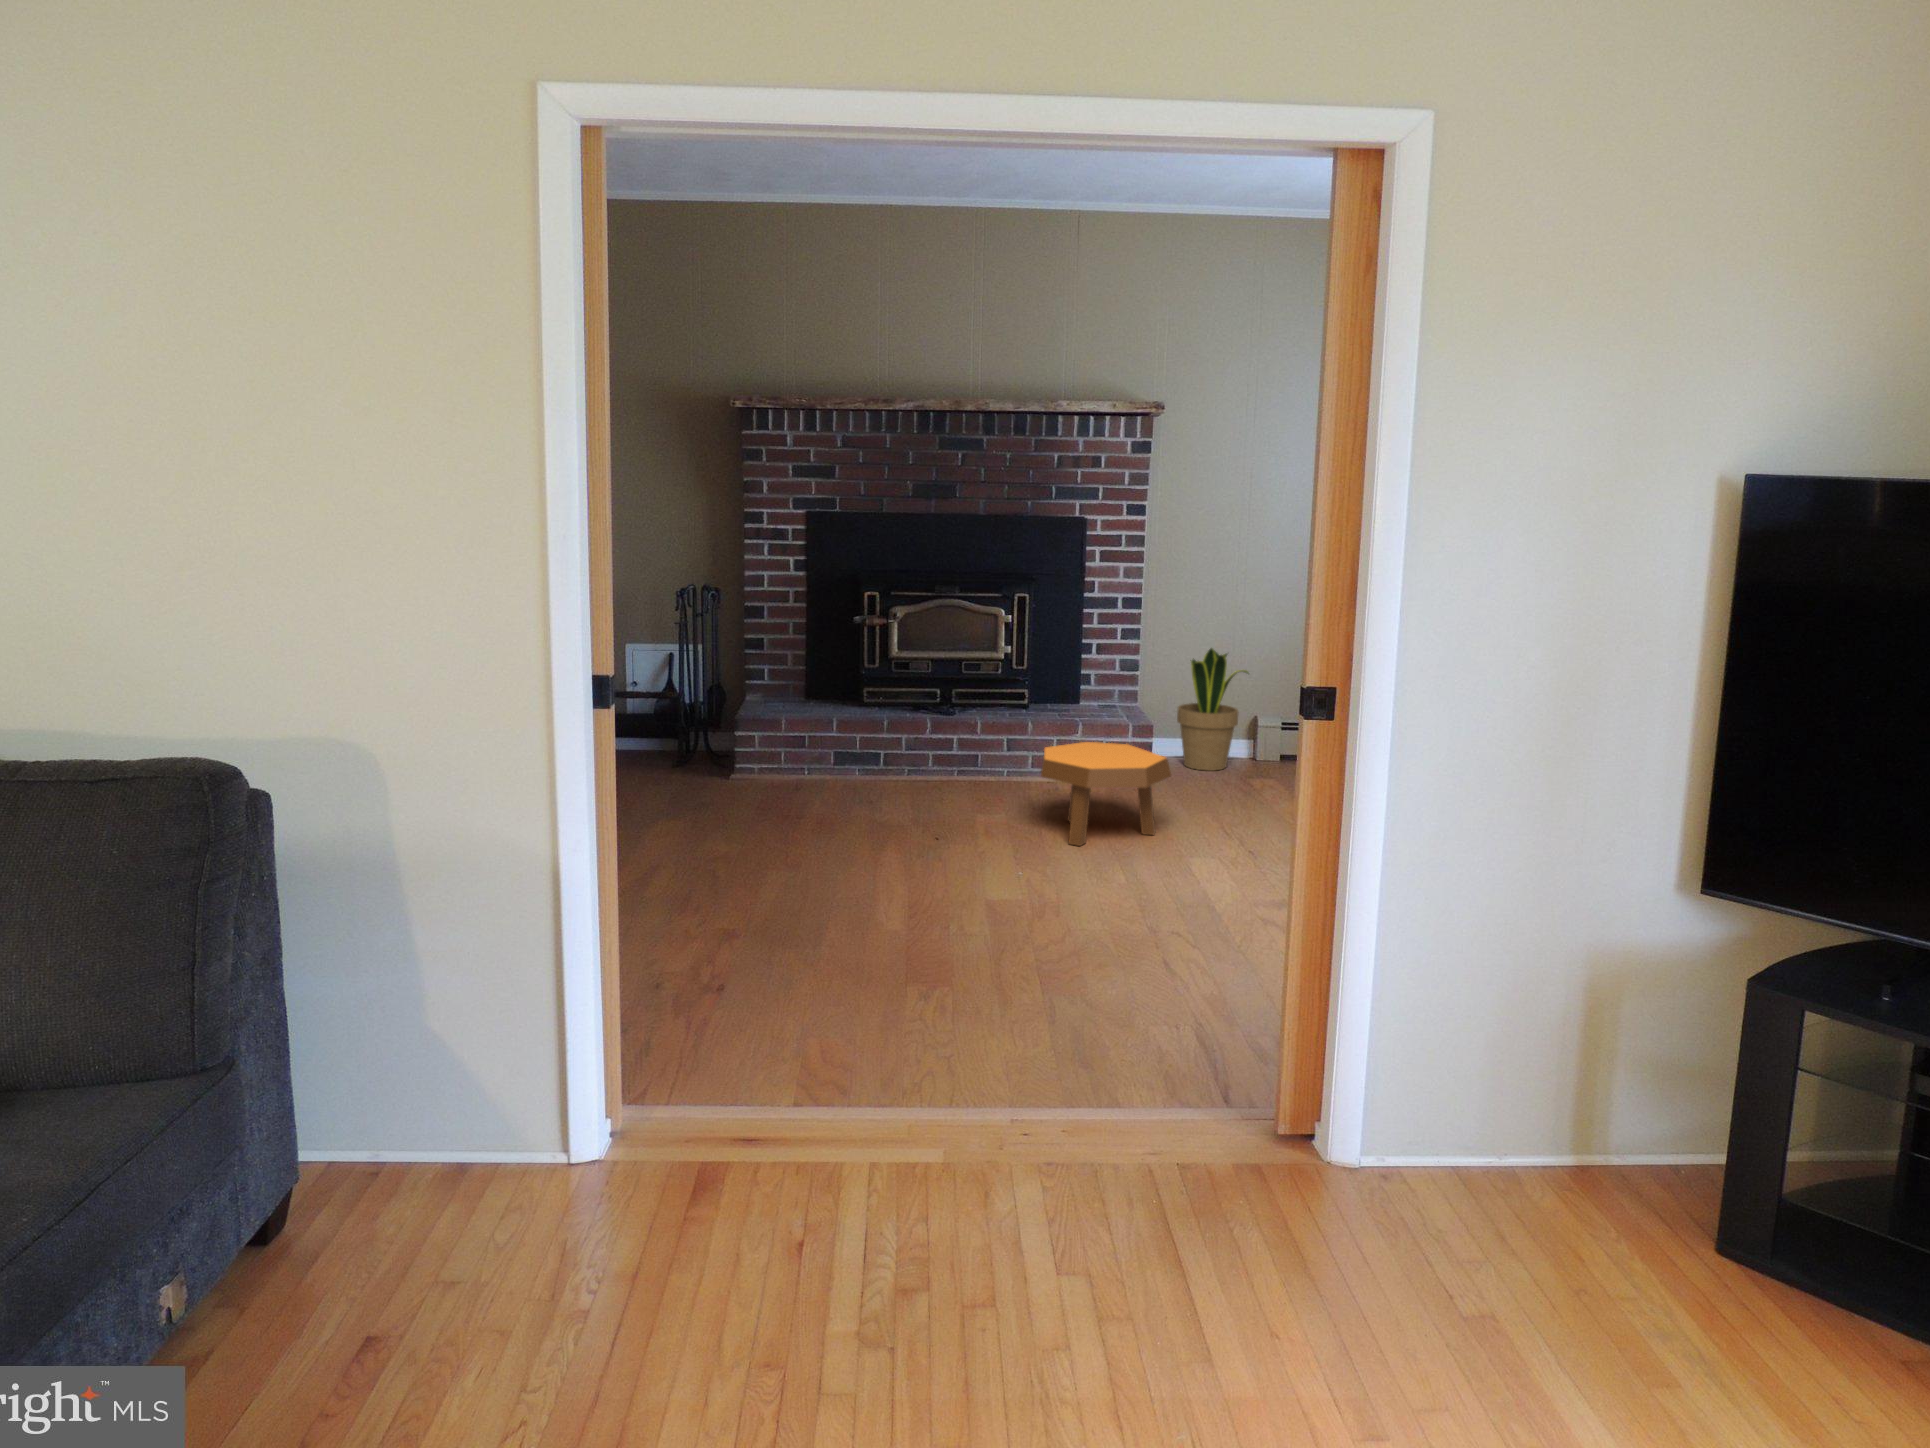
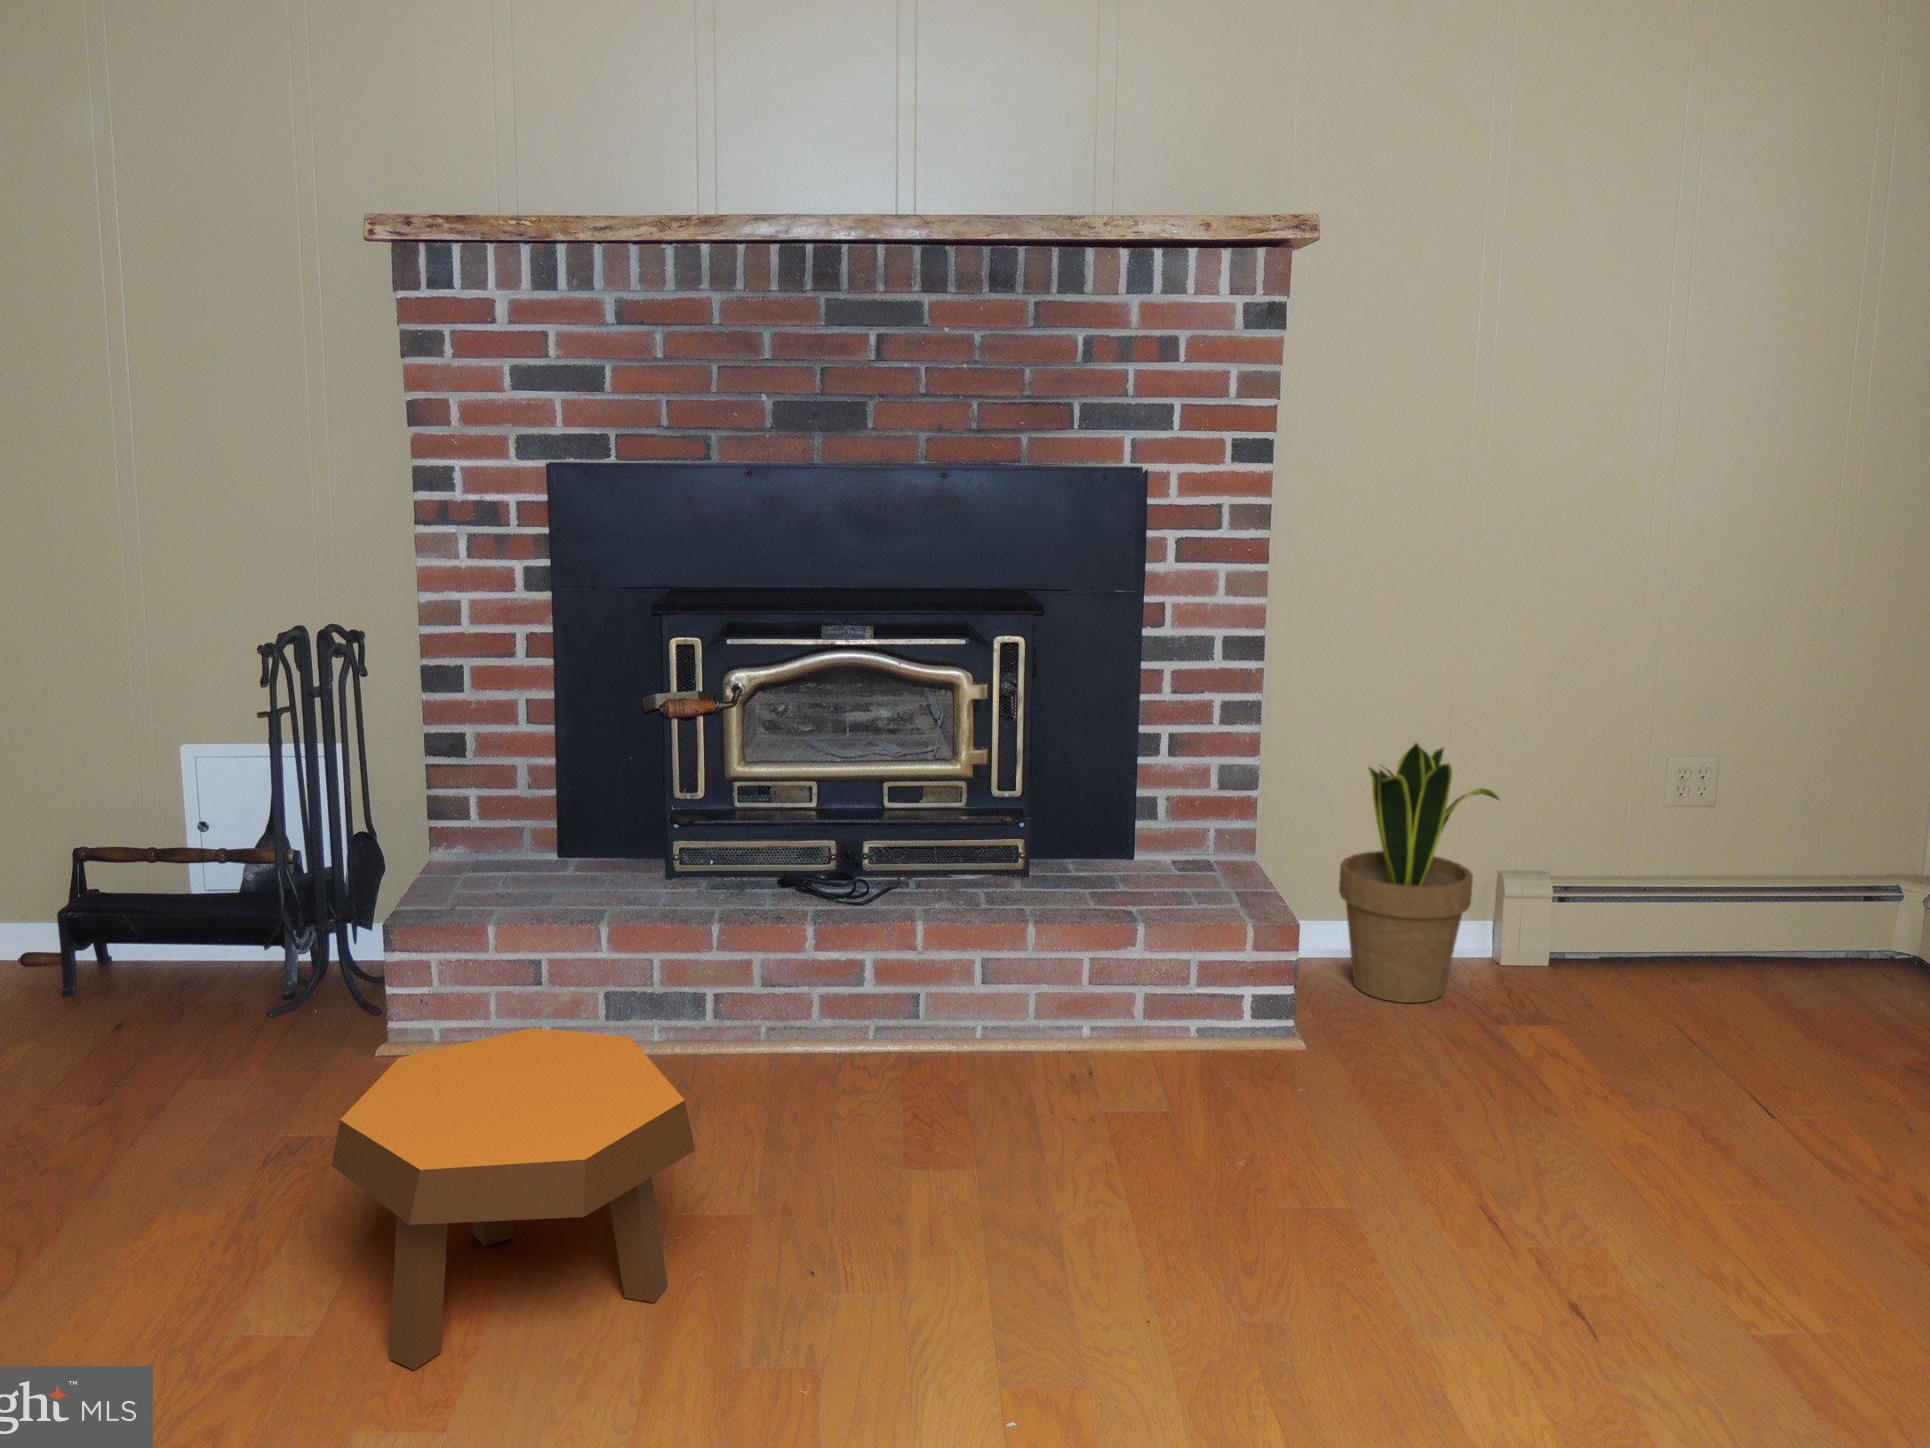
footstool: present [1041,742,1171,846] -> present [332,1028,695,1370]

